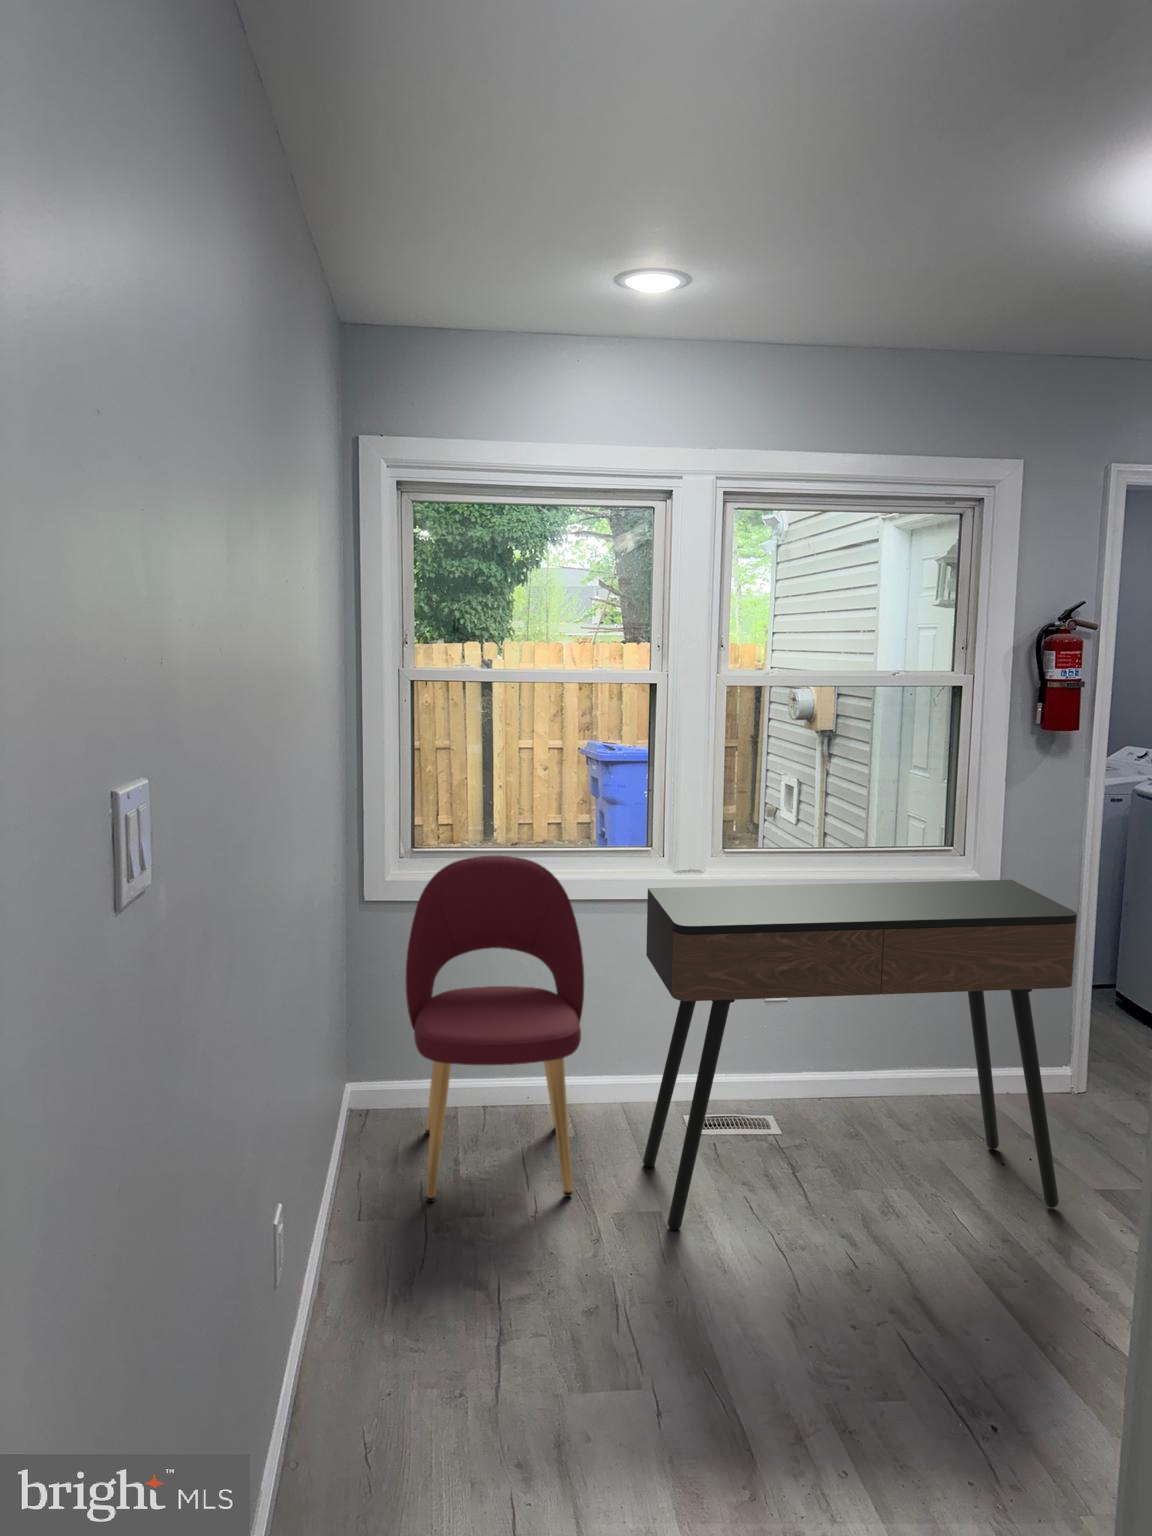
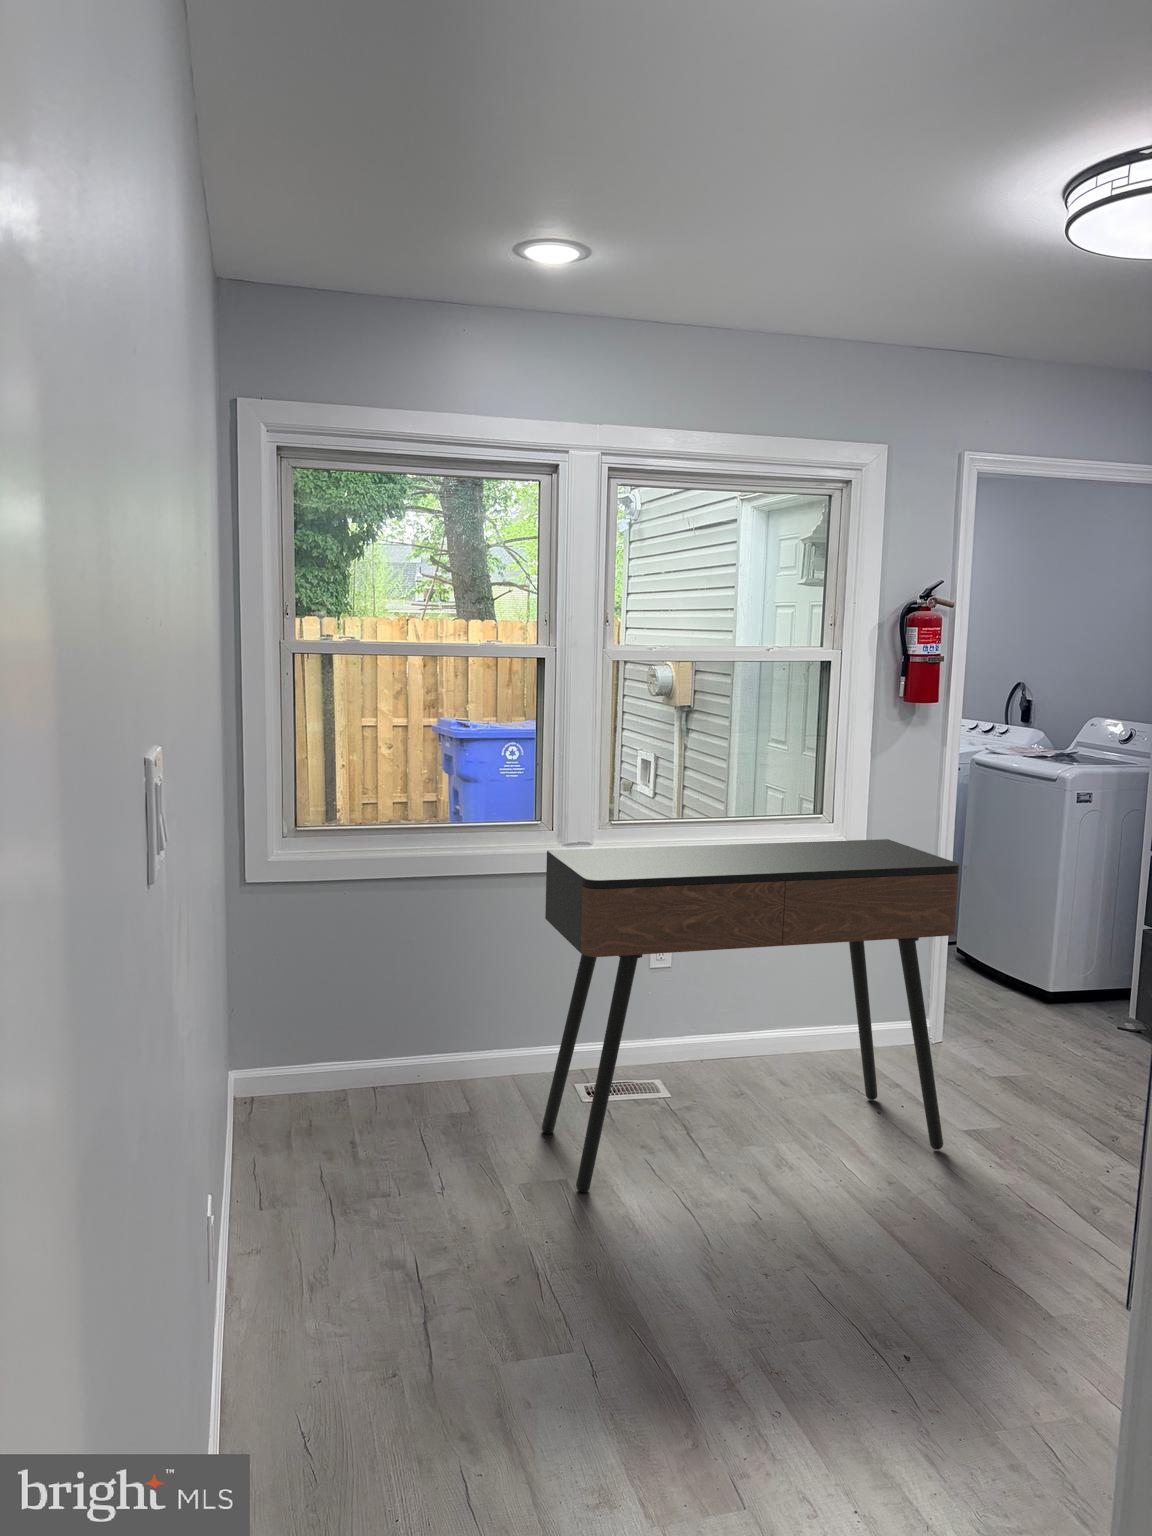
dining chair: present [406,856,584,1202] -> none [296,825,481,1180]

